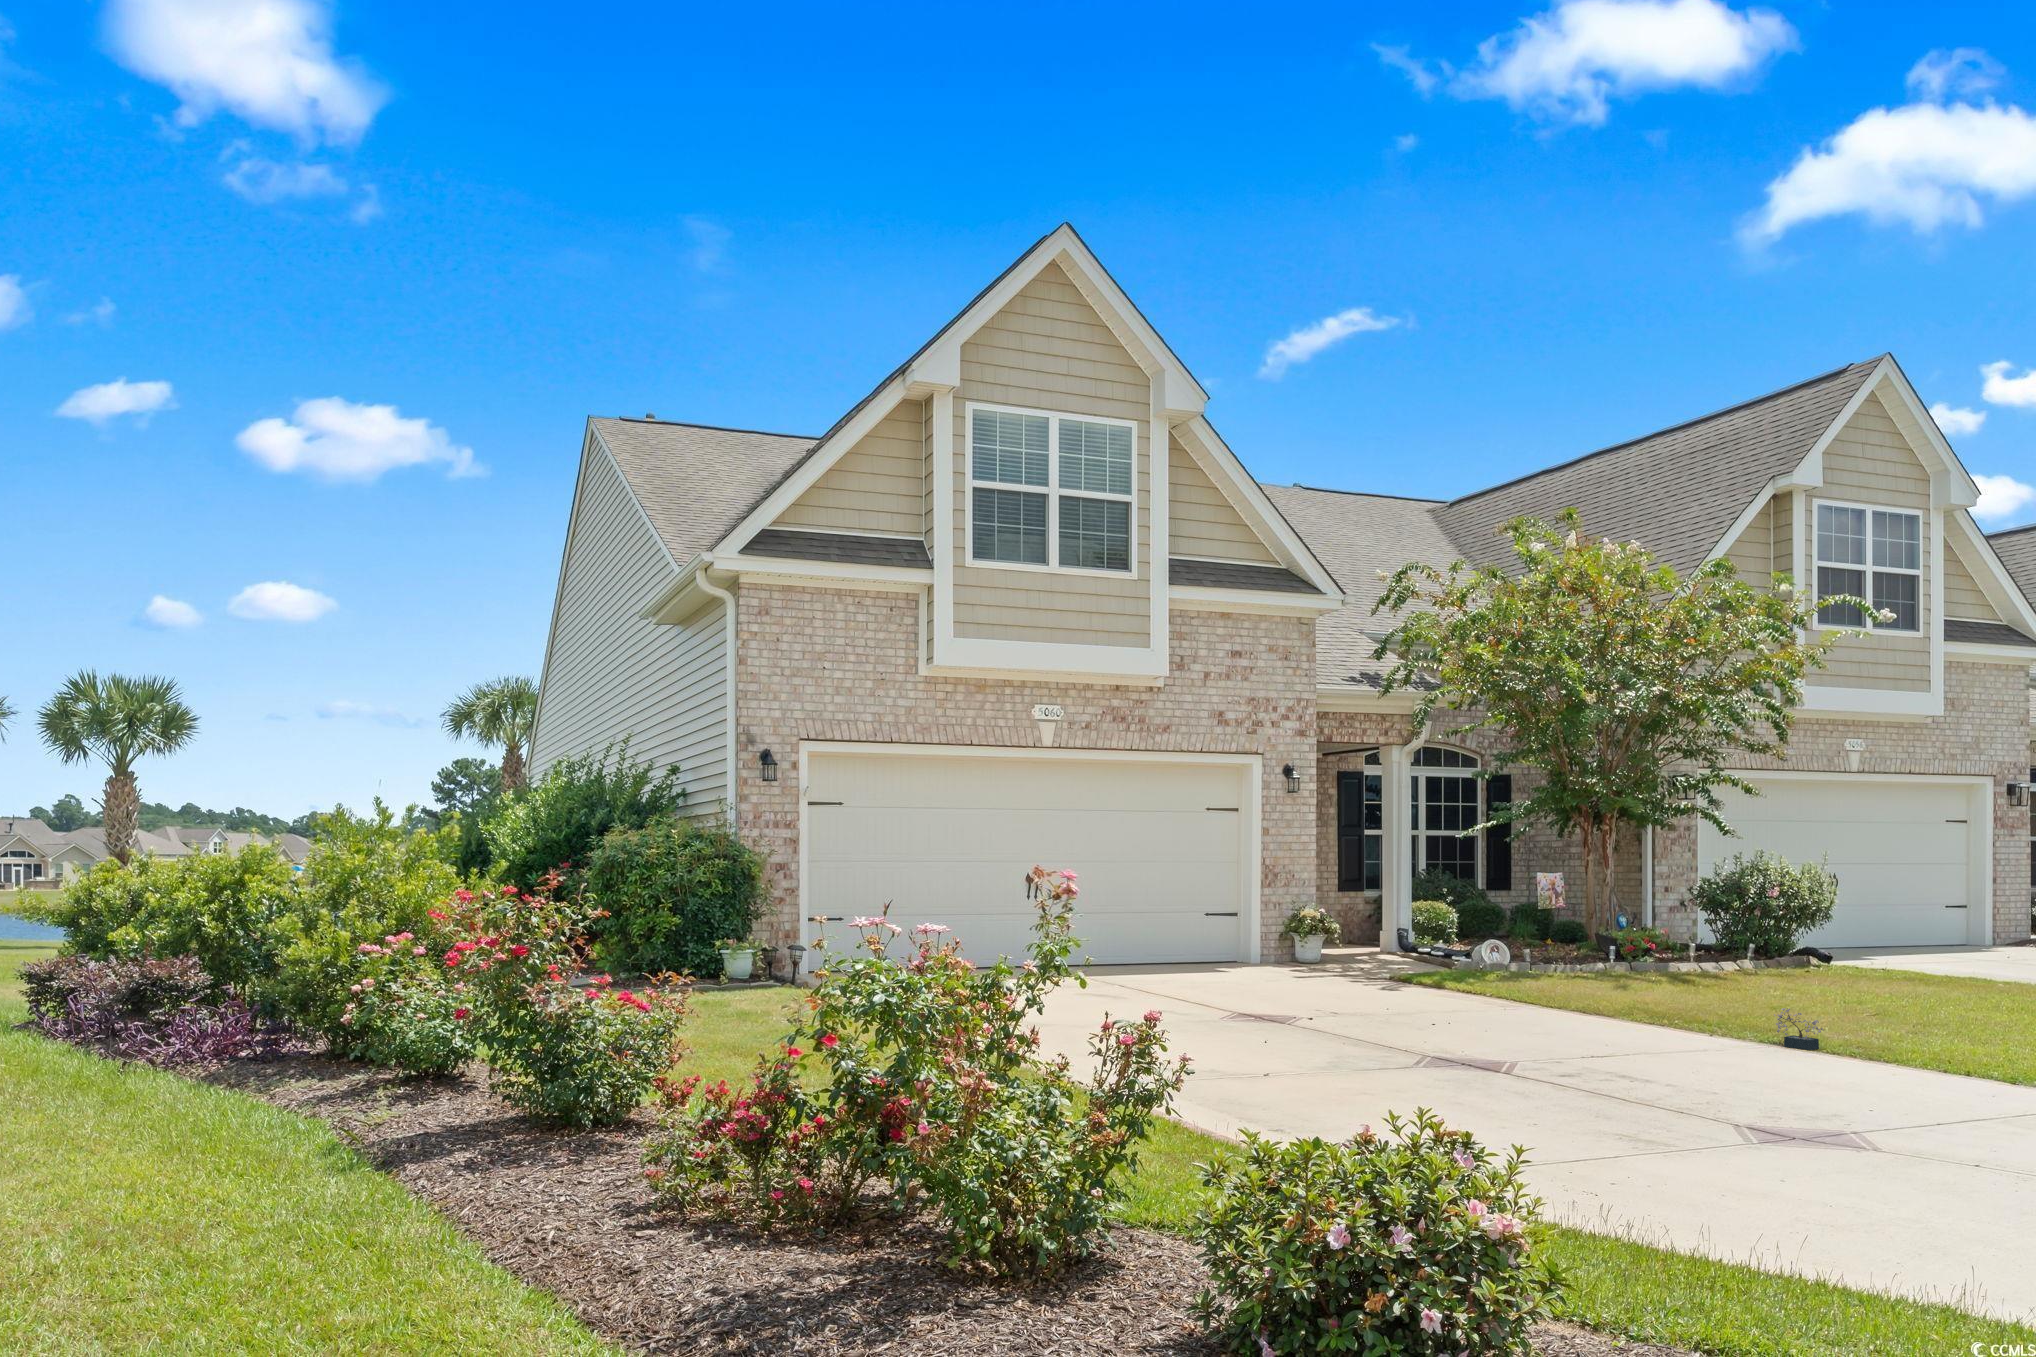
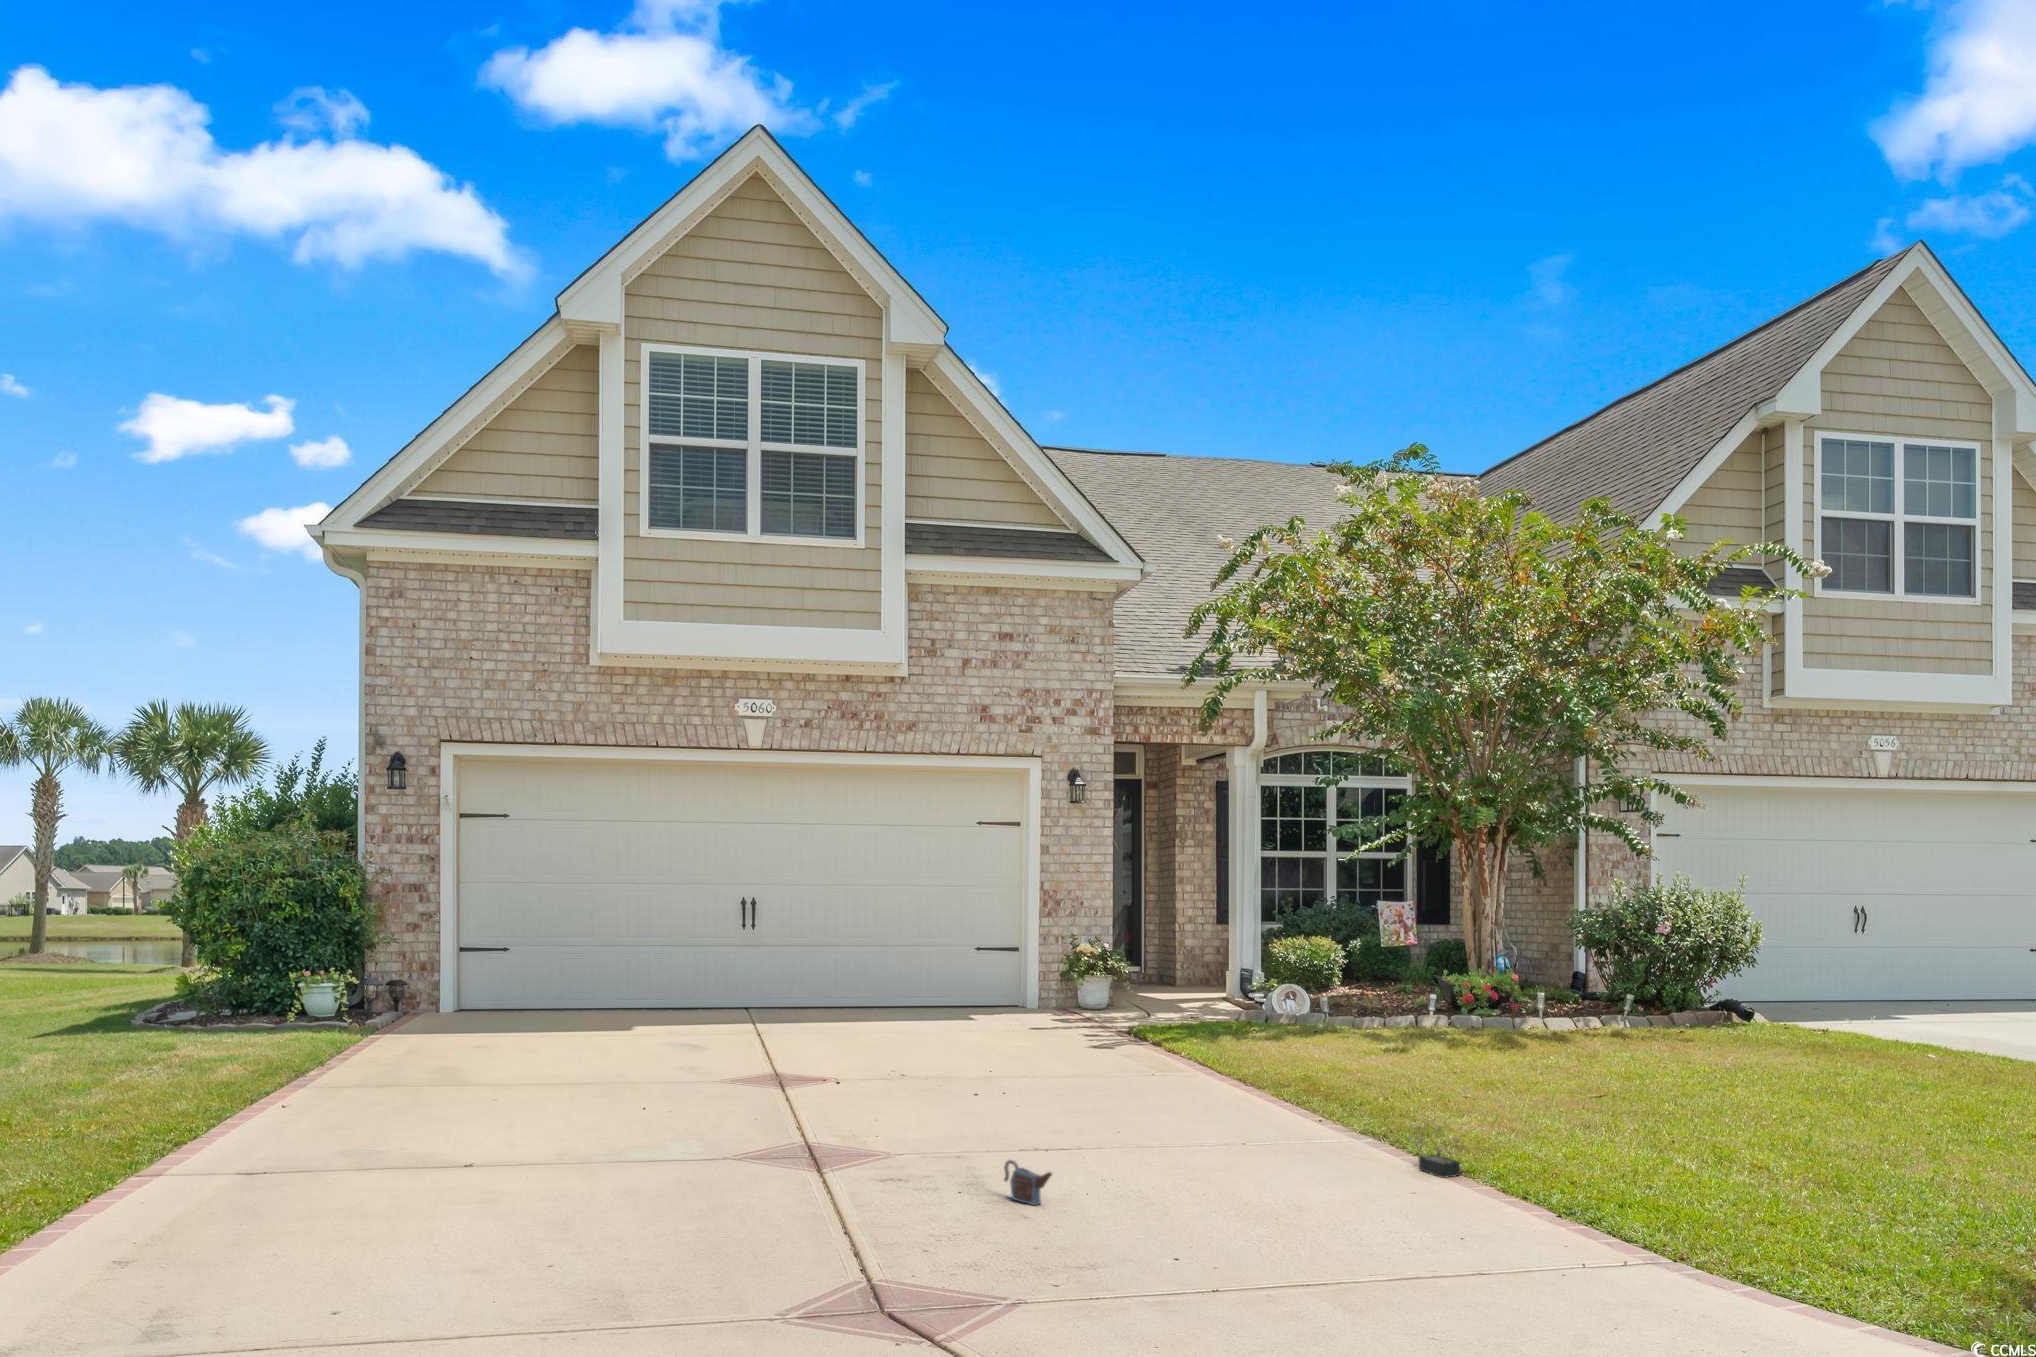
watering can: none [1551,1041,1602,1073] -> present [1004,1160,1052,1205]

